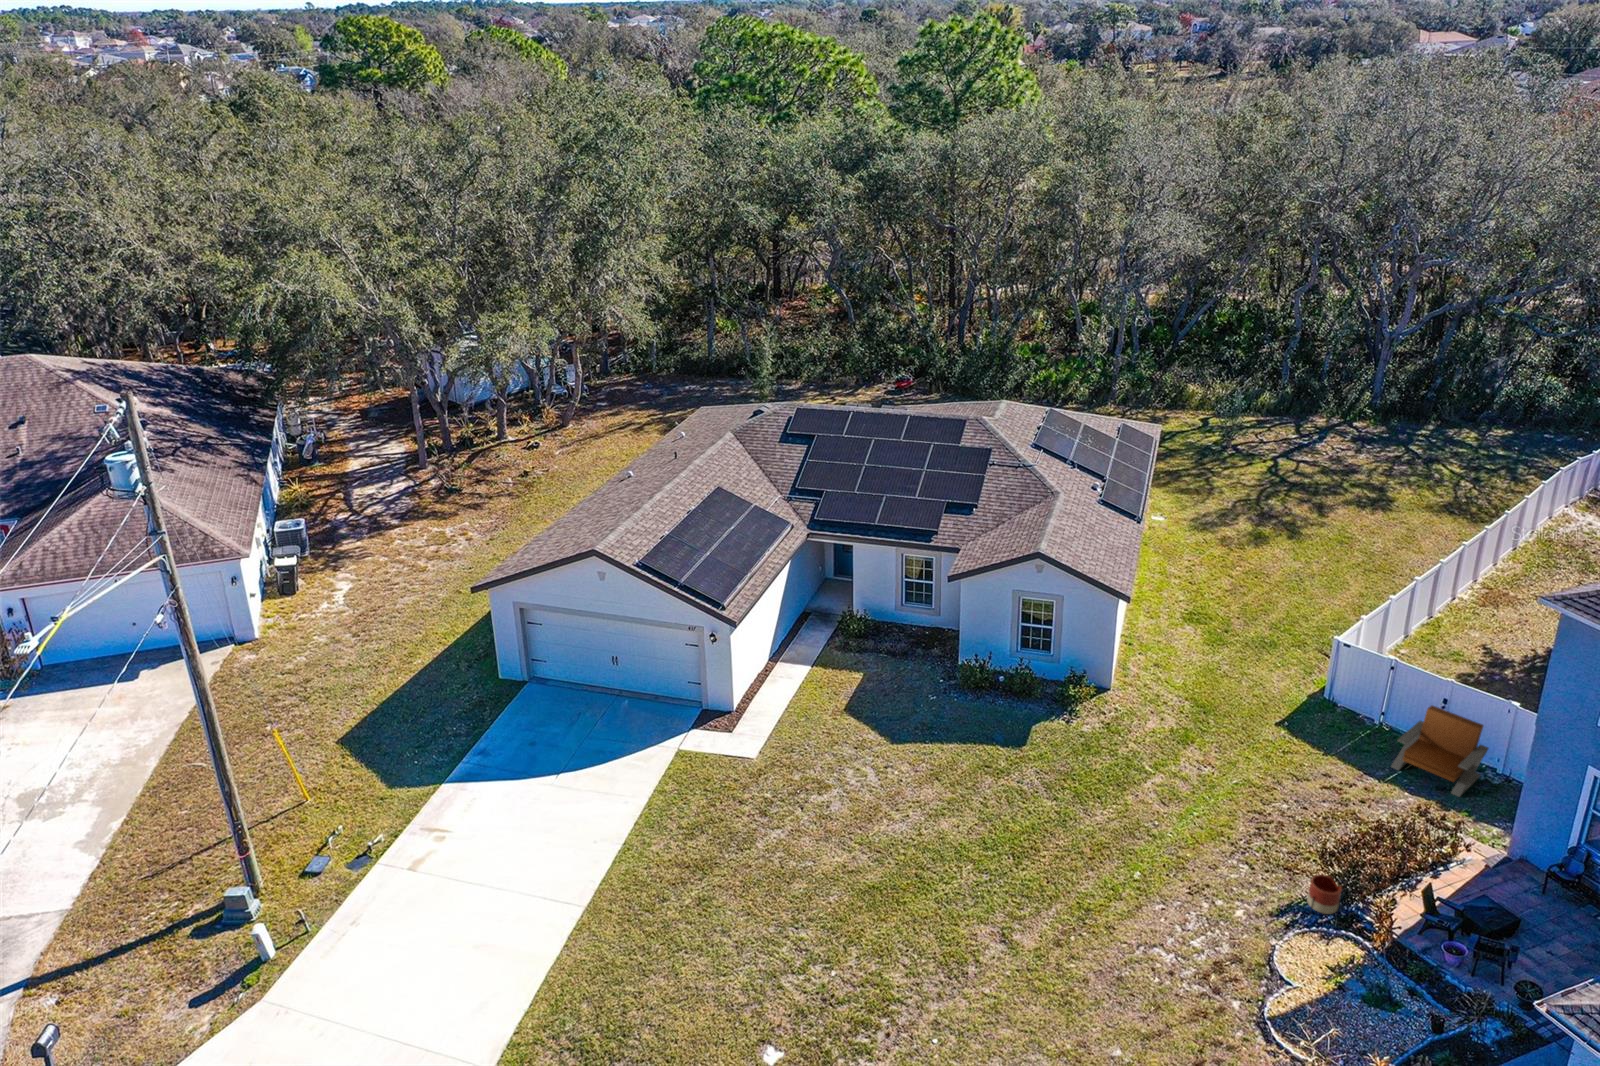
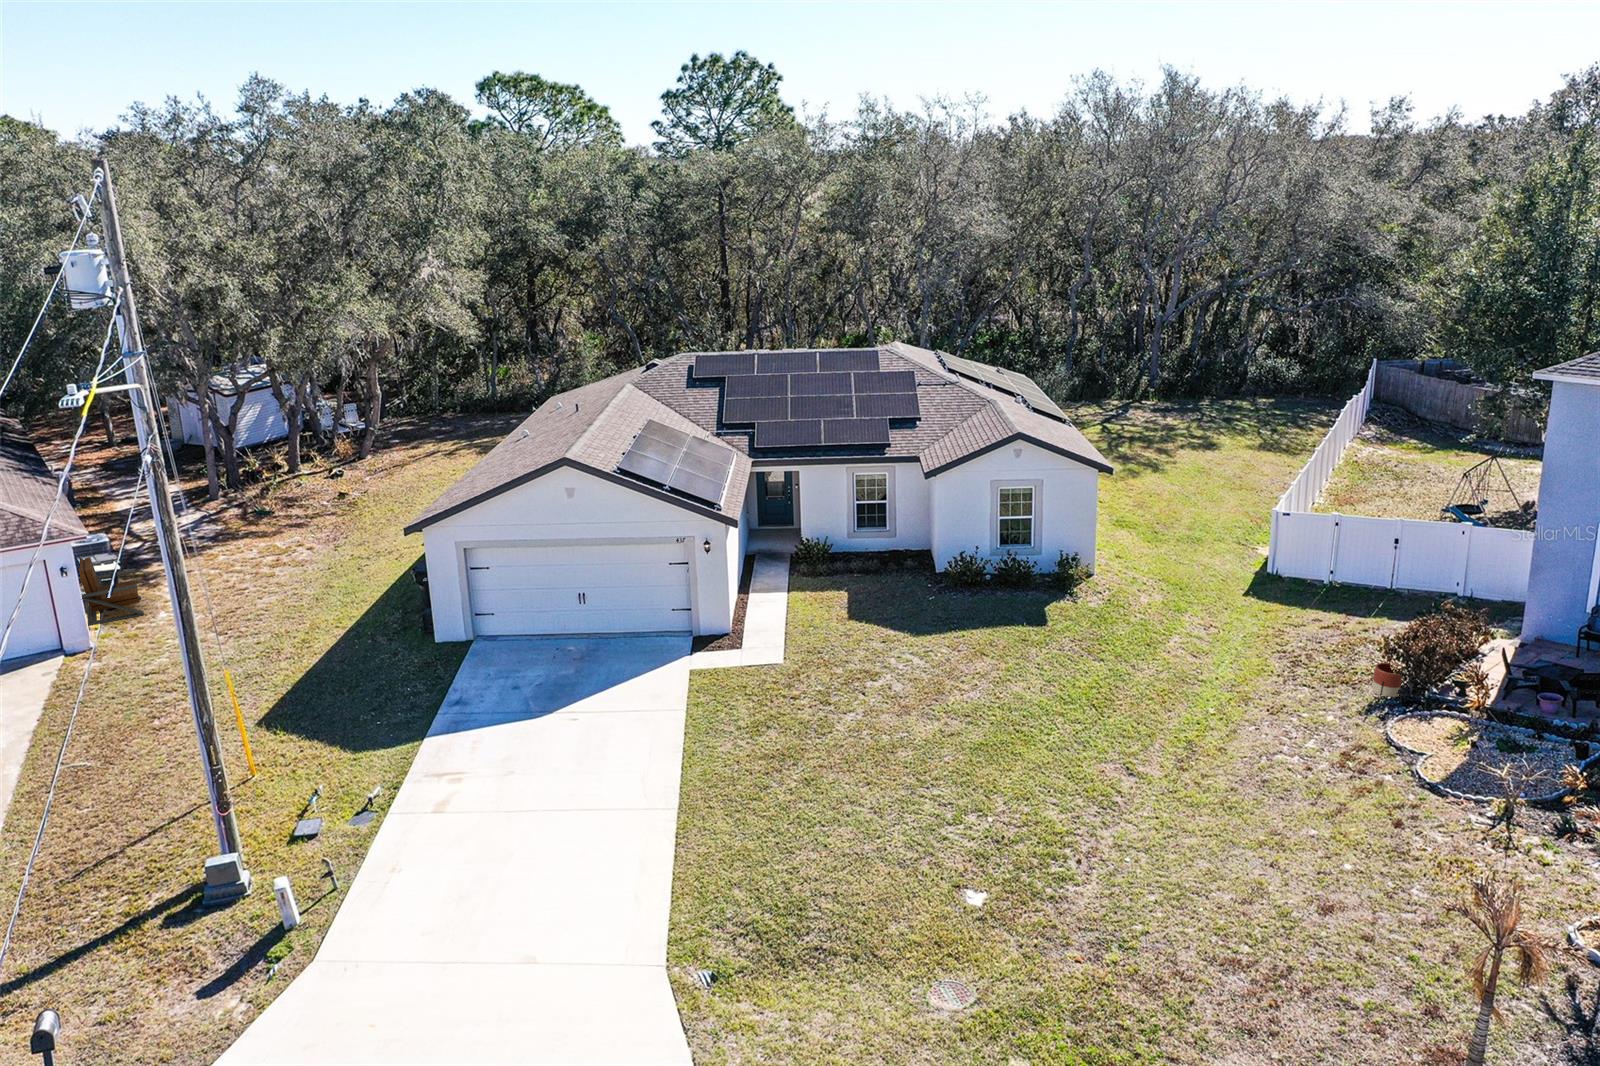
lounge chair: present [1391,706,1488,797] -> present [79,557,144,626]

